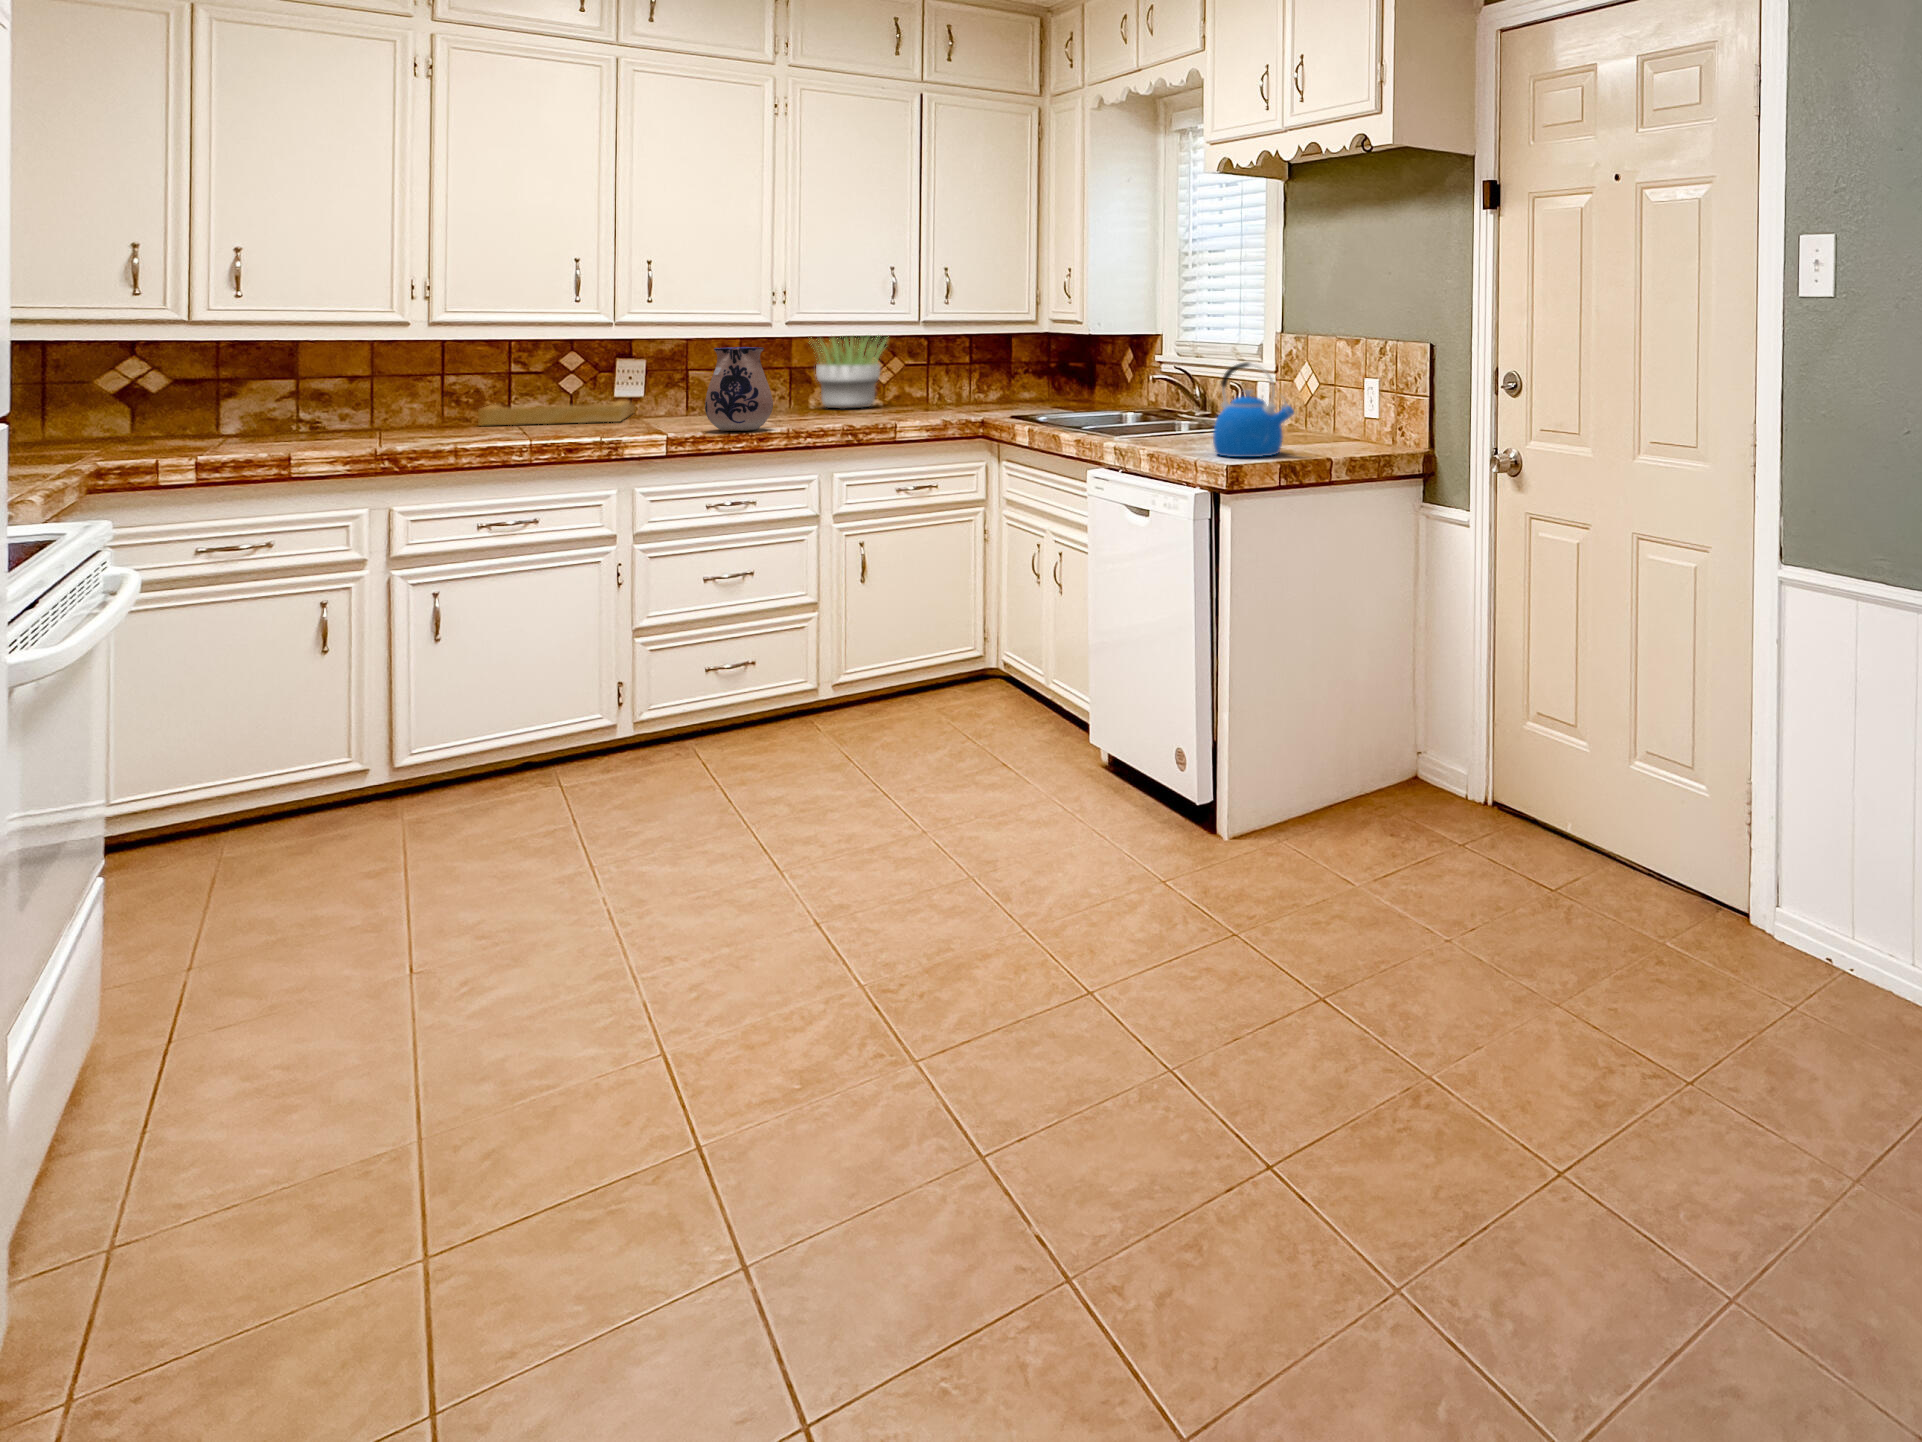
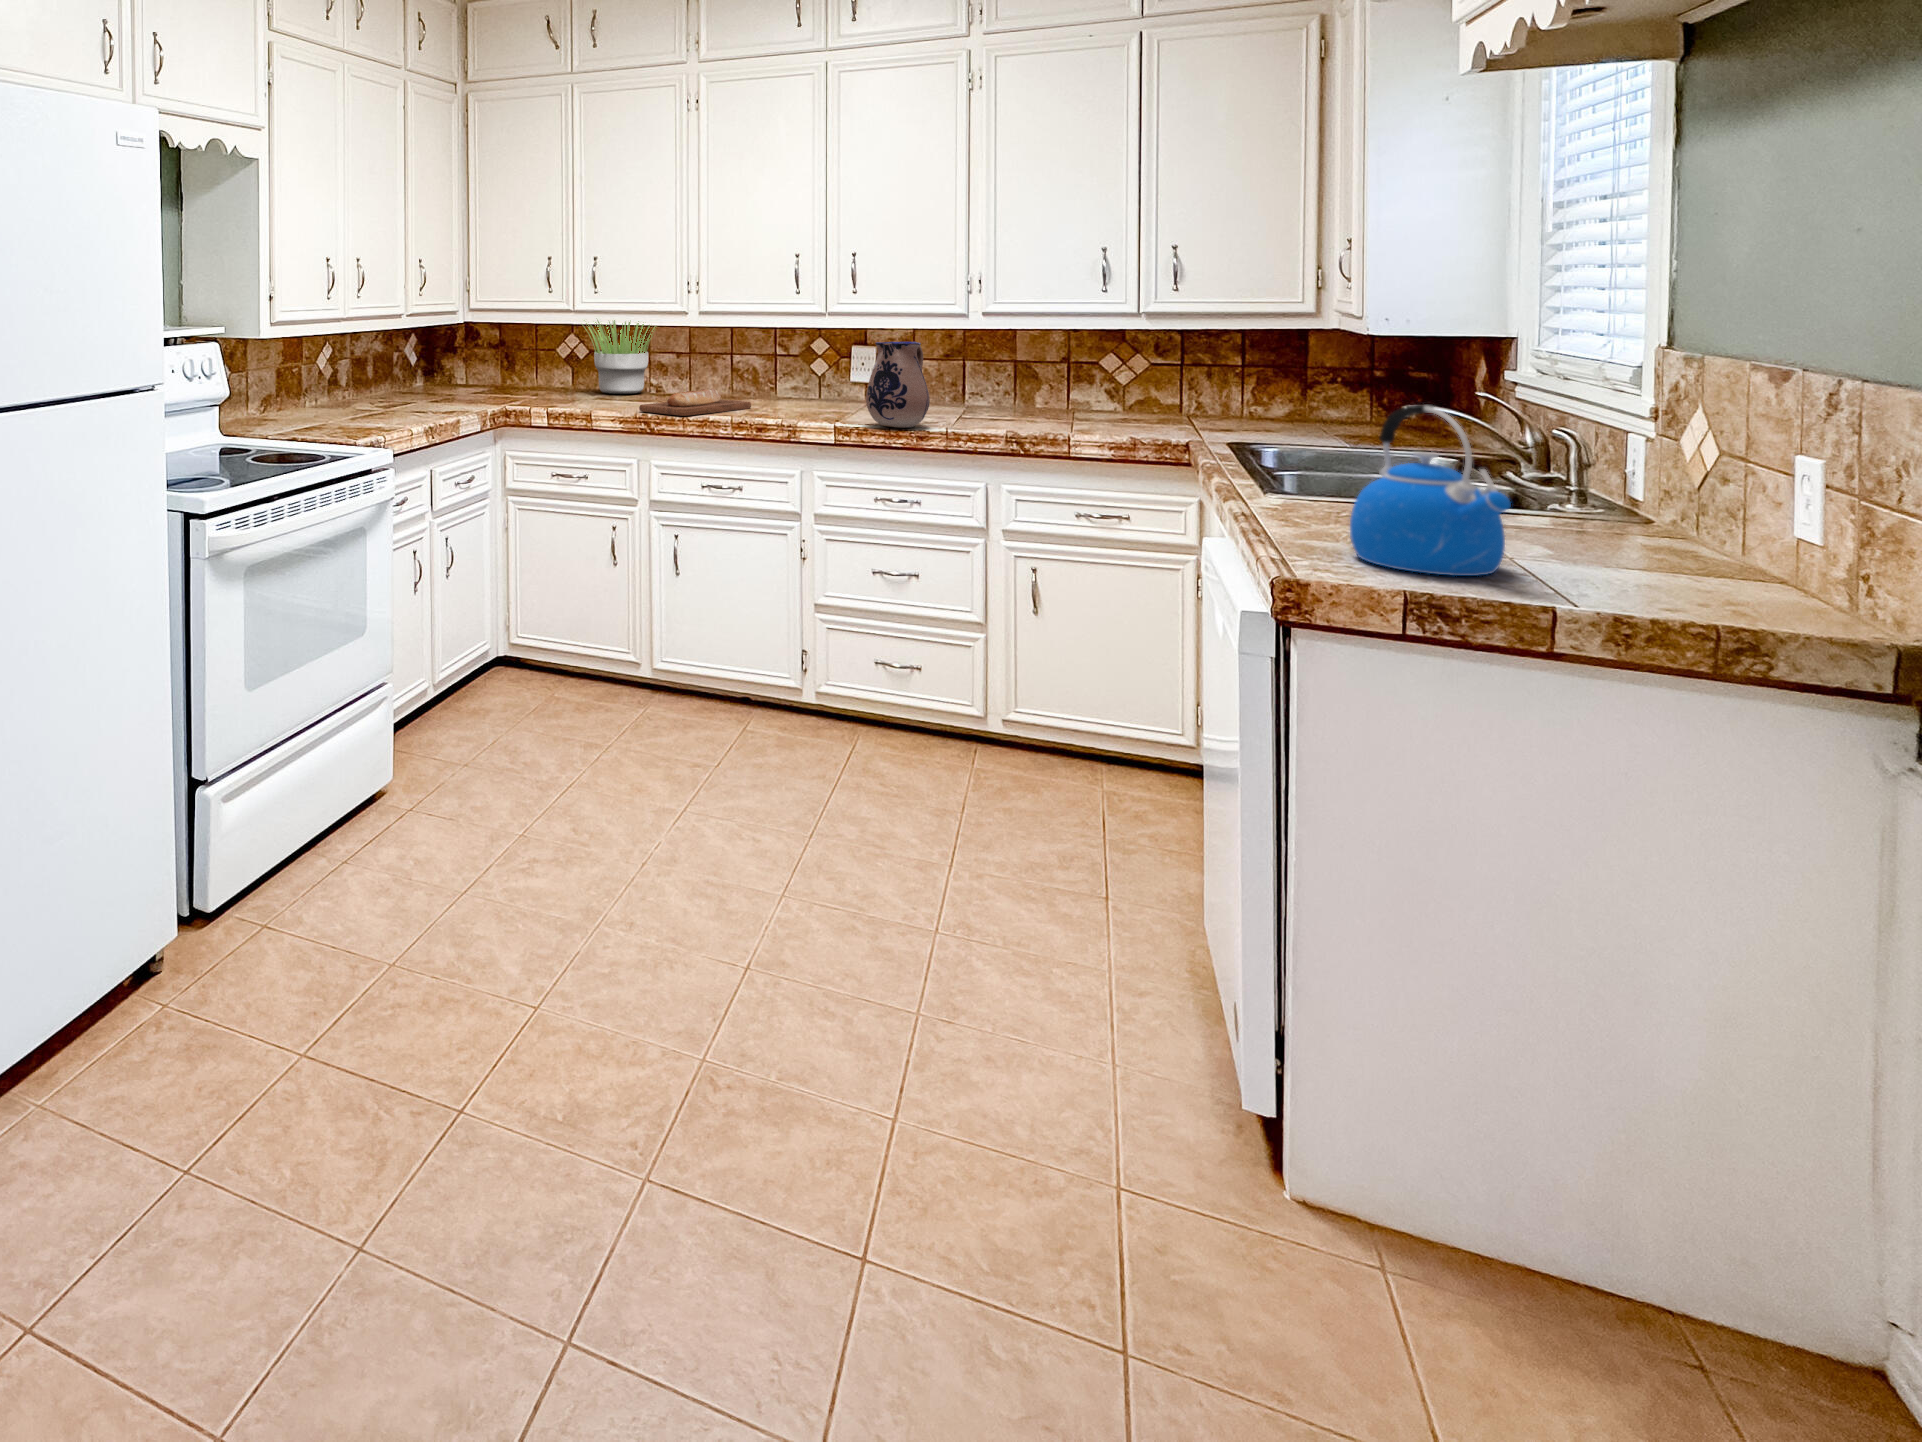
potted plant: present [815,334,889,409] -> present [584,320,656,394]
tray: present [478,401,635,425] -> none [744,379,880,406]
bread loaf: none [369,412,517,445] -> present [639,389,751,416]

